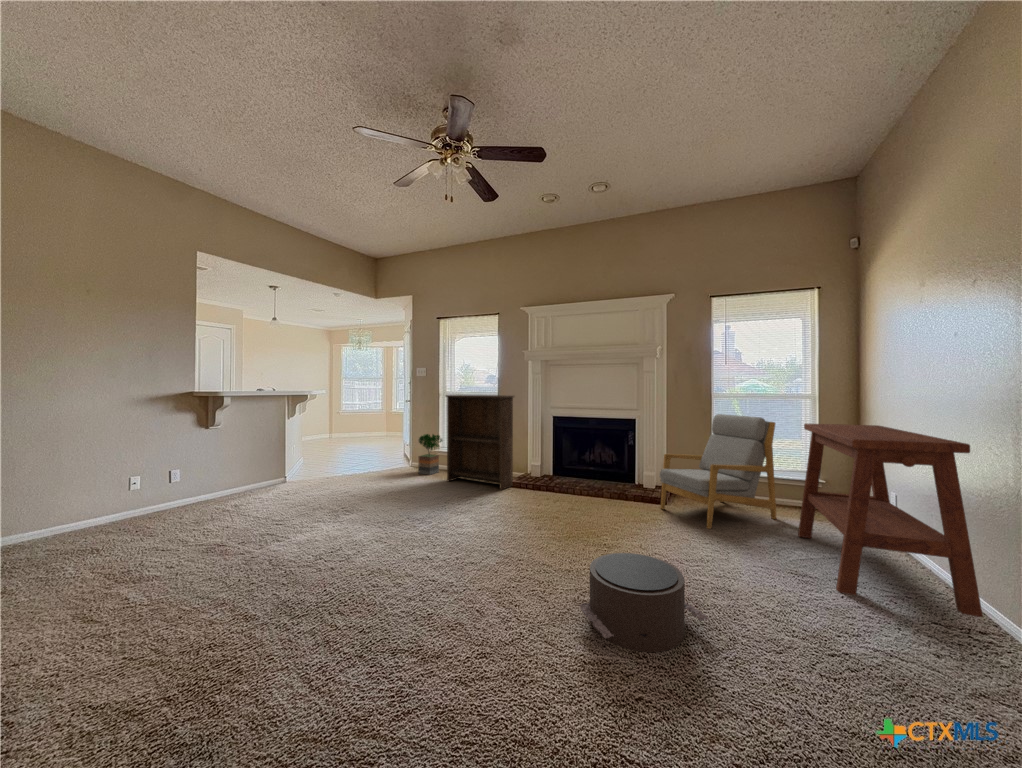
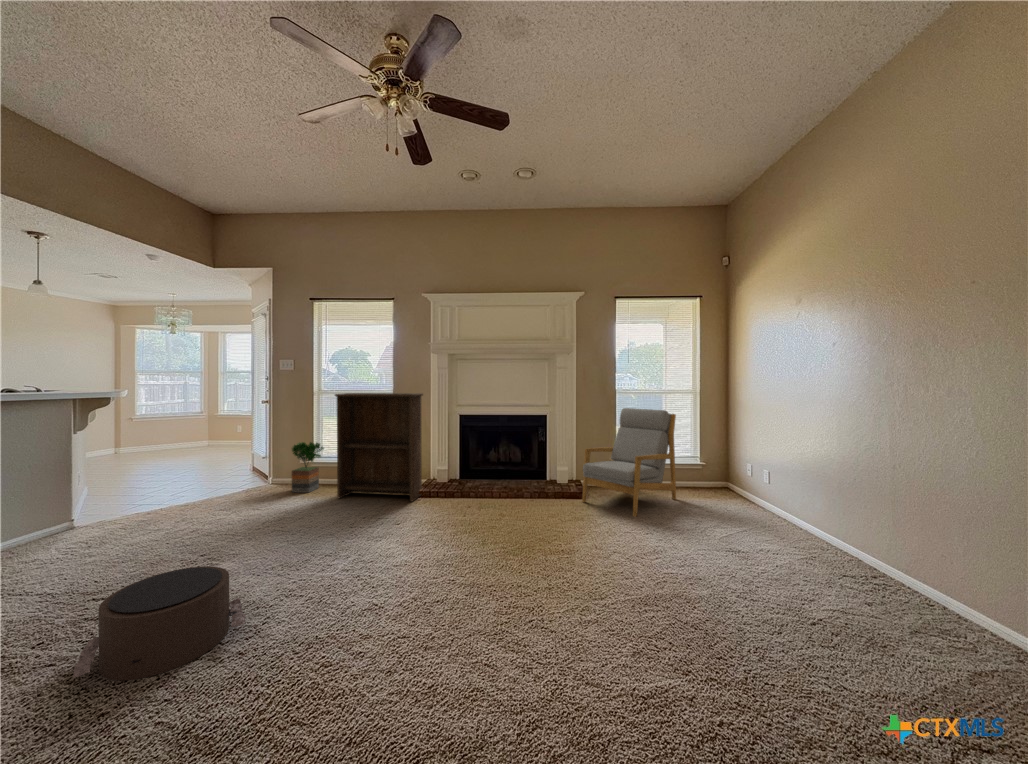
side table: present [798,423,983,617] -> none [702,415,856,561]
pouf: present [579,553,709,652] -> present [73,566,246,681]

